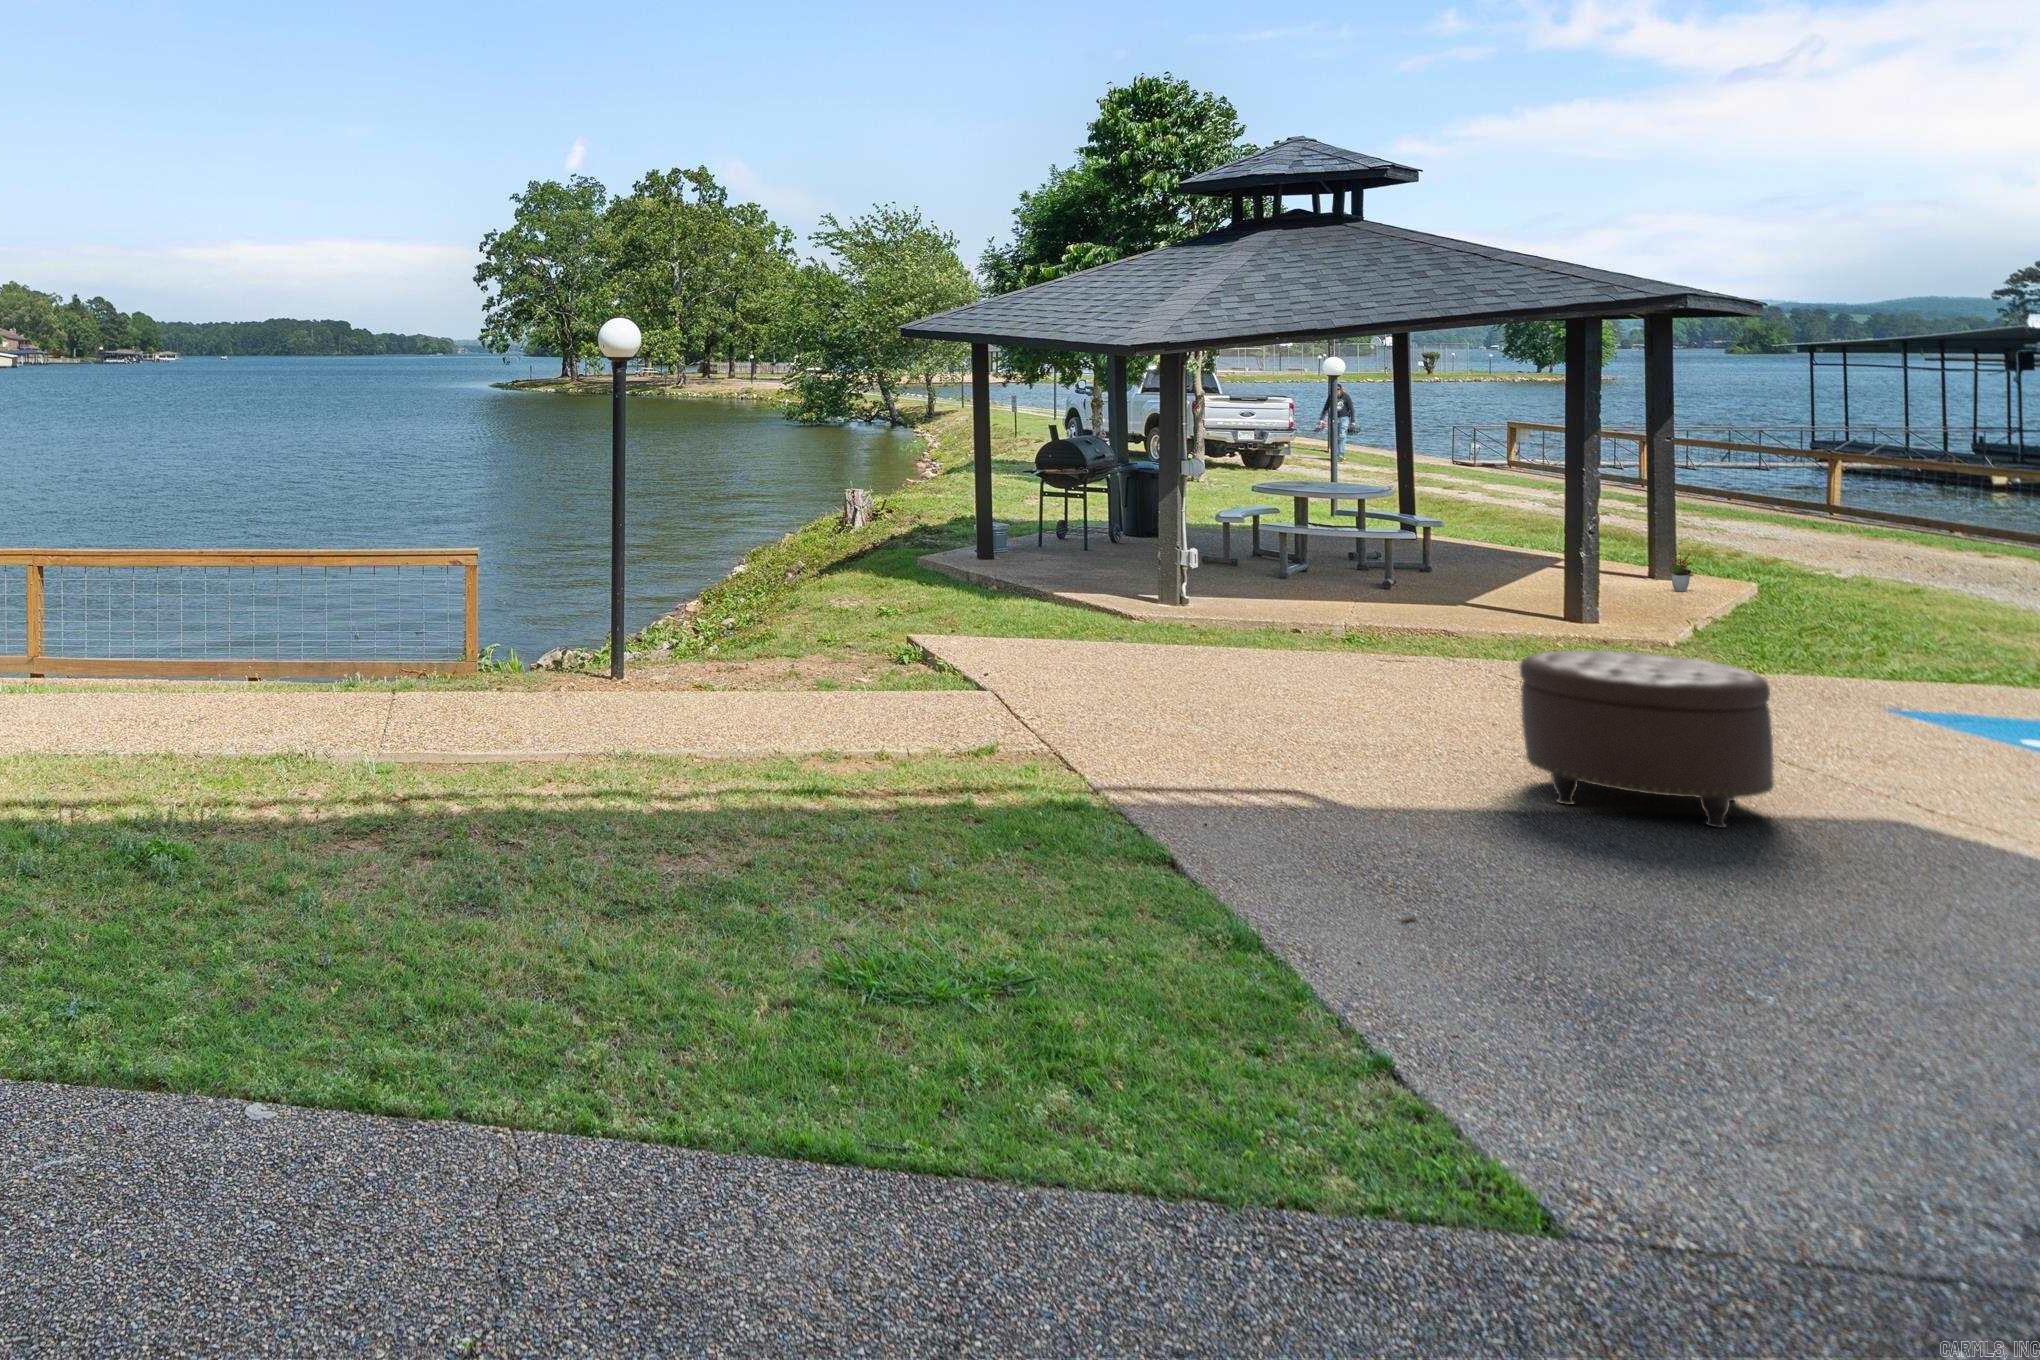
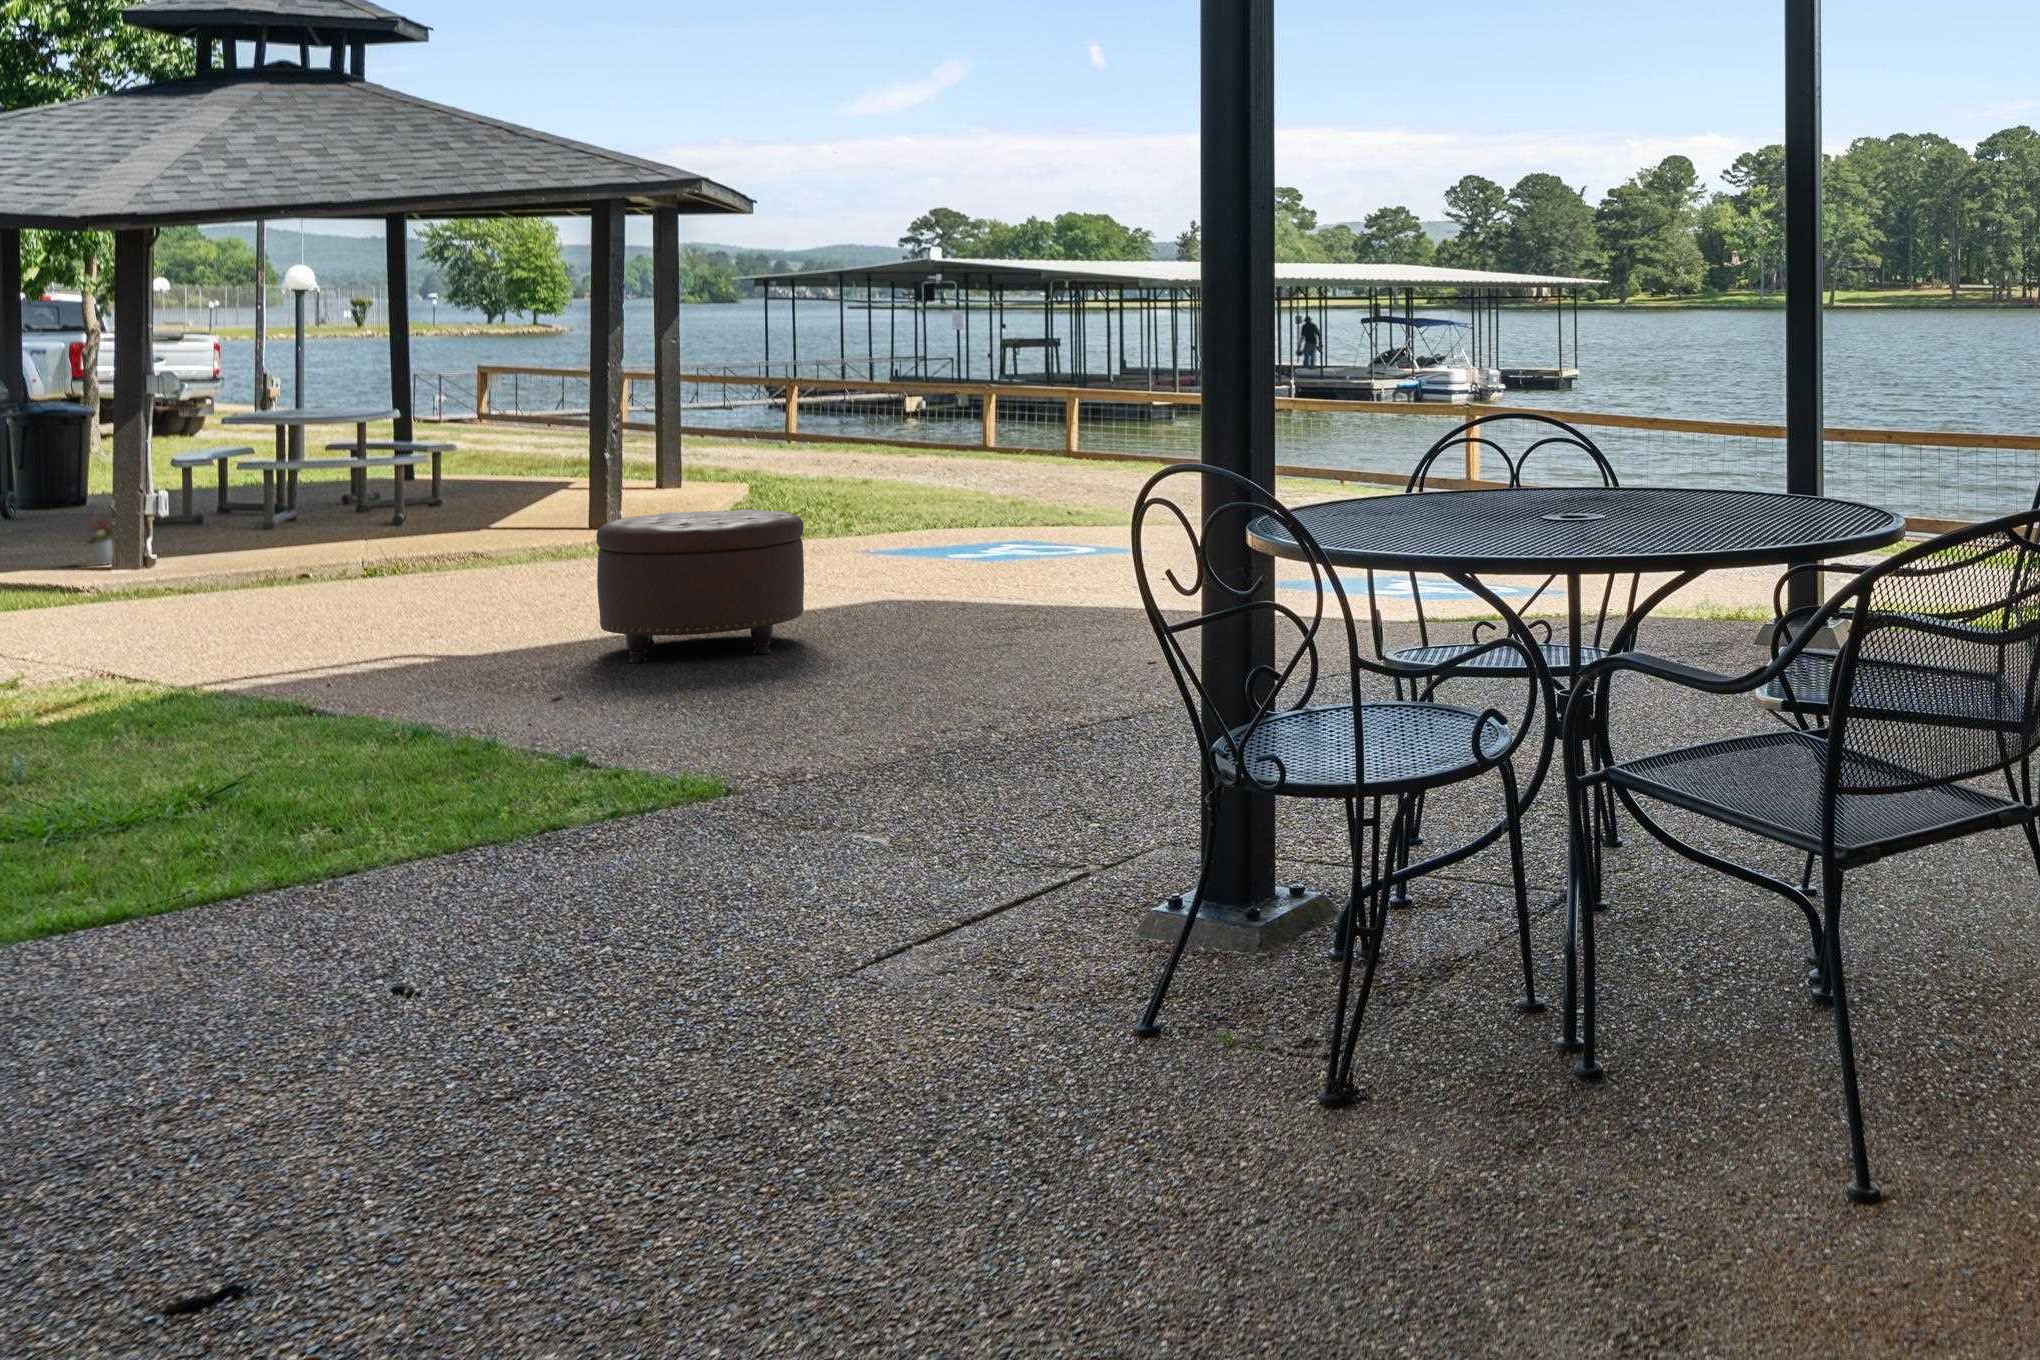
decorative plant: present [1670,553,1693,592] -> present [87,515,113,565]

